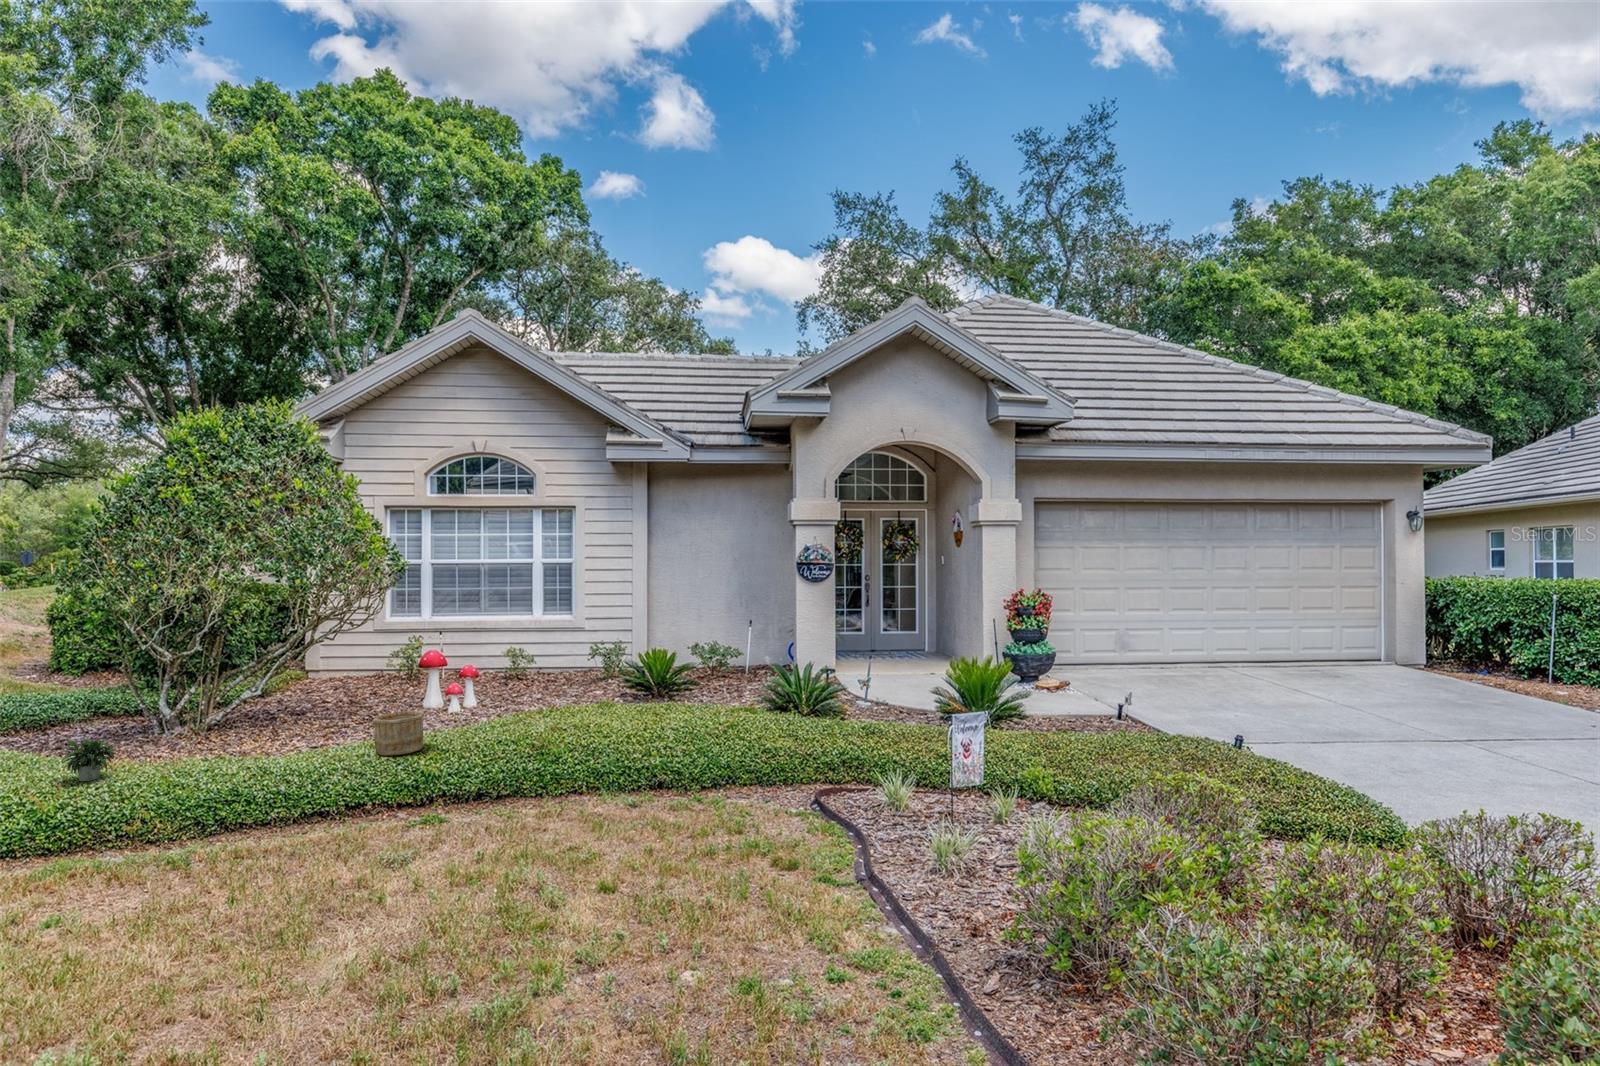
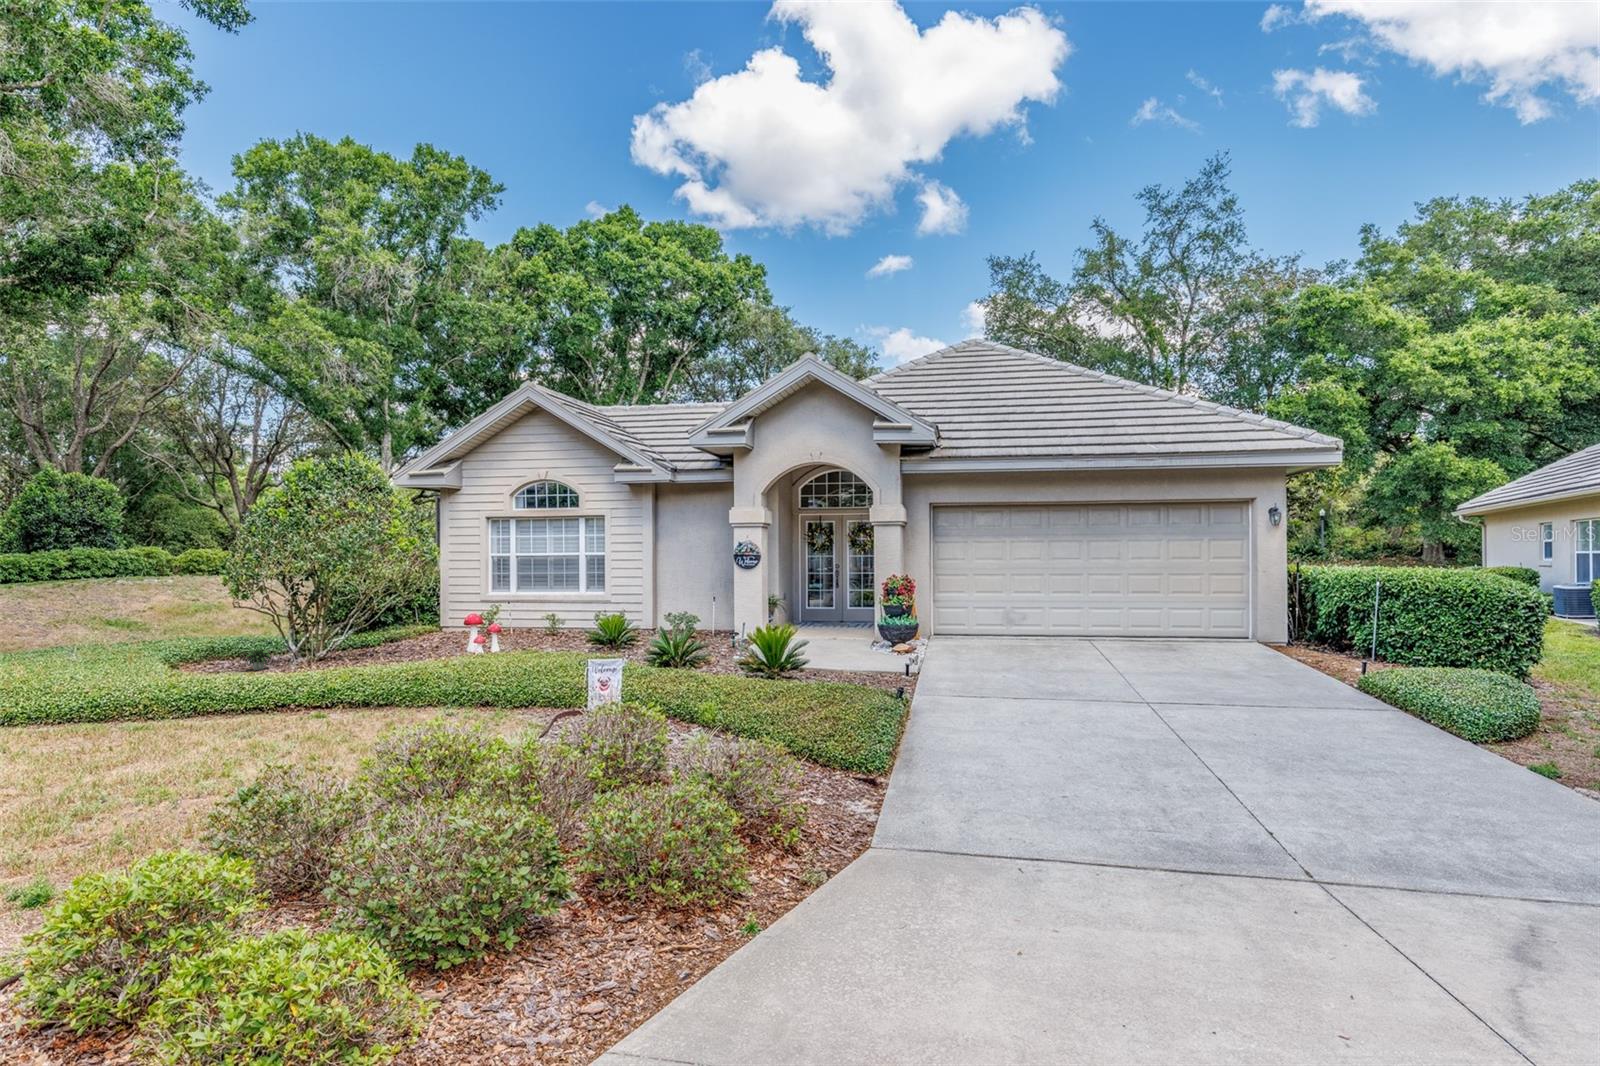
wooden bucket: present [373,711,424,755] -> none [394,642,424,666]

